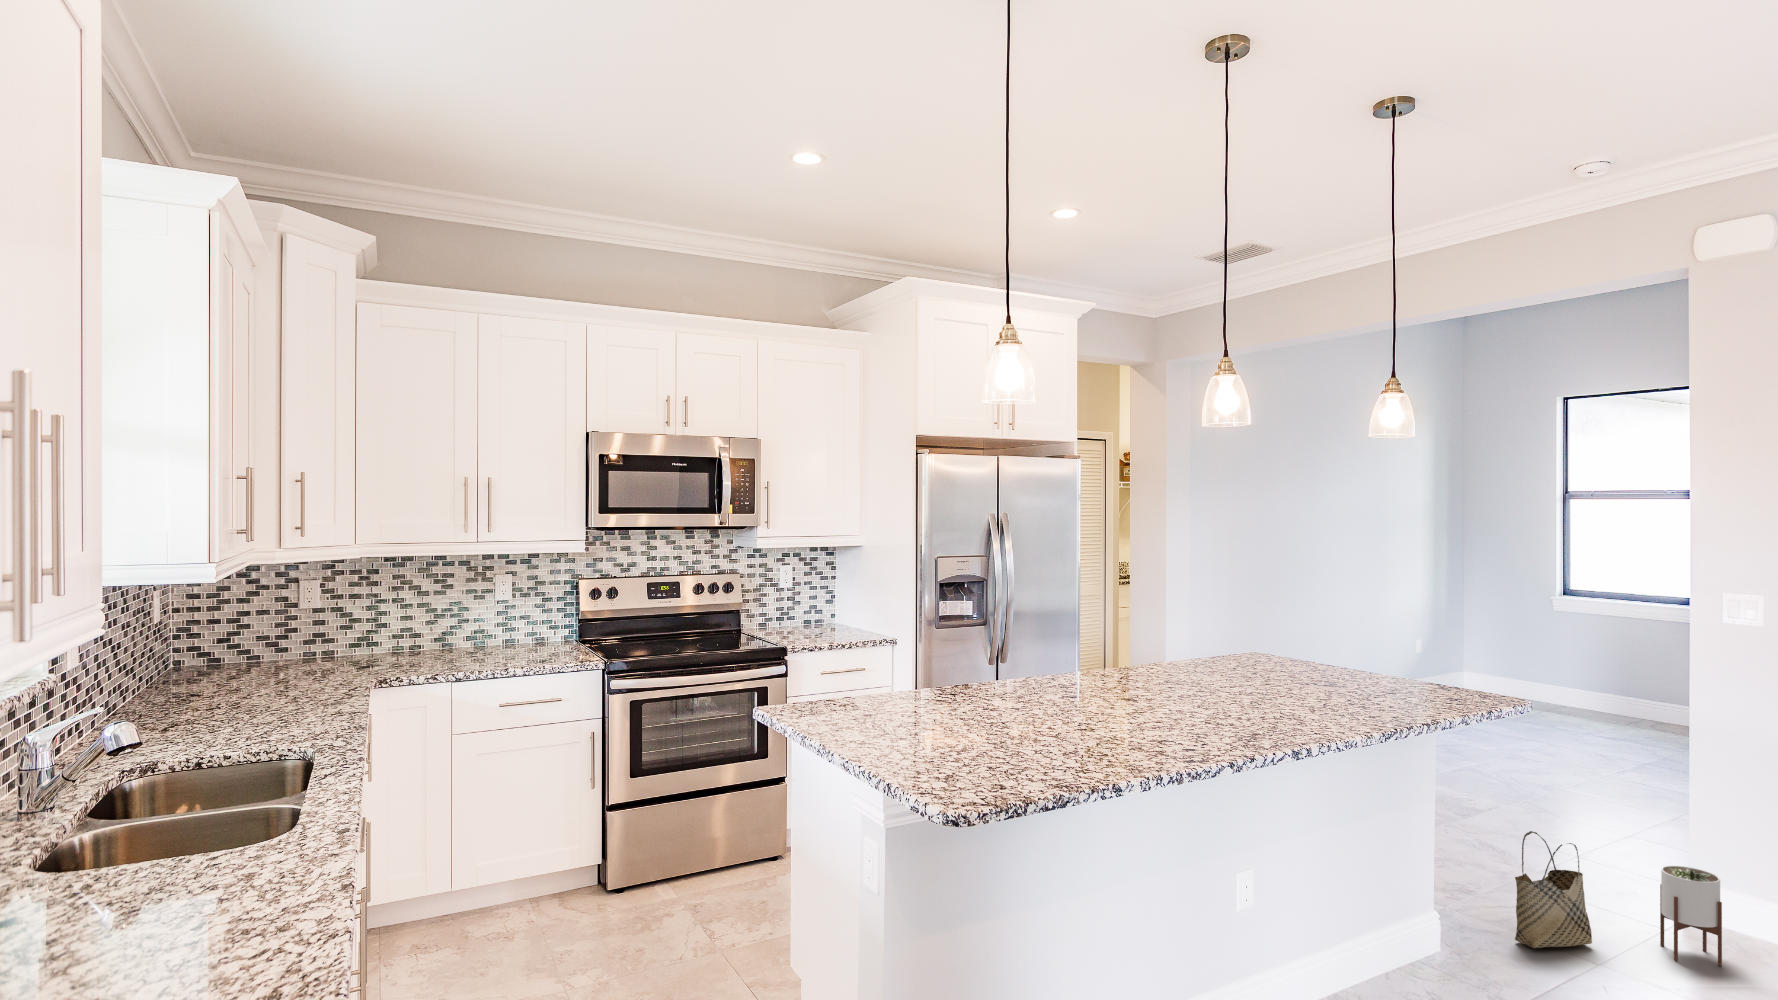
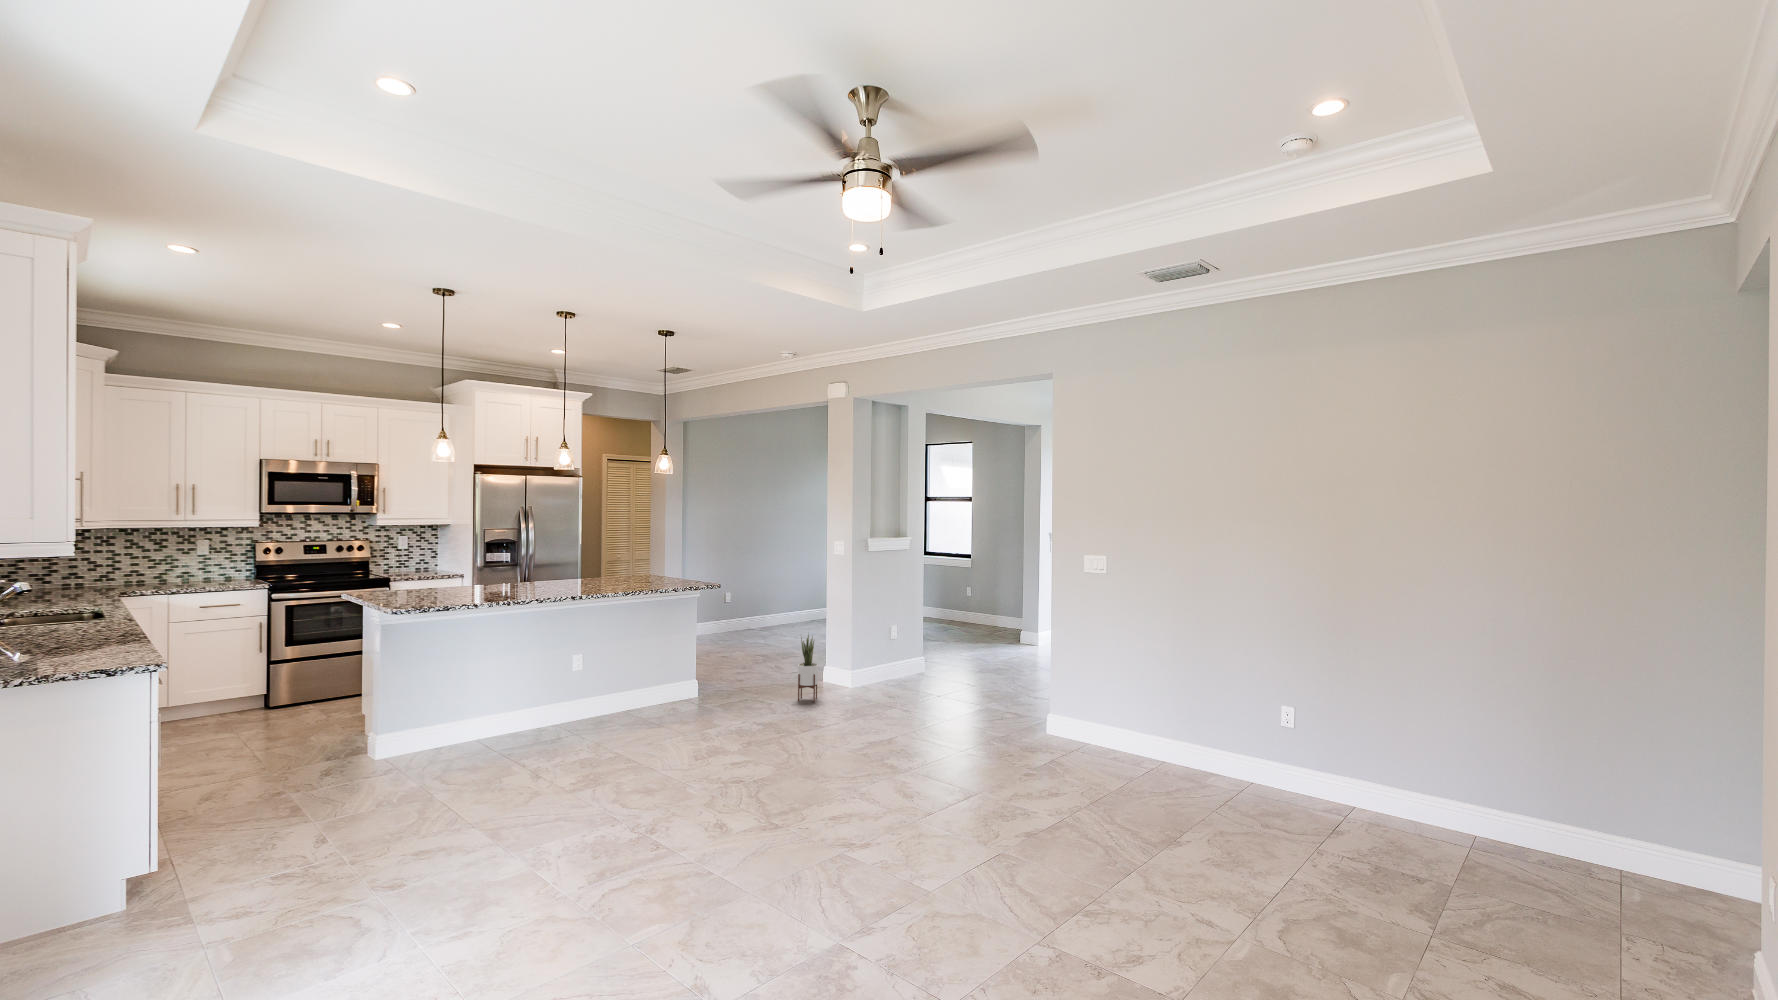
woven basket: present [1515,831,1592,948] -> none [736,652,770,701]

